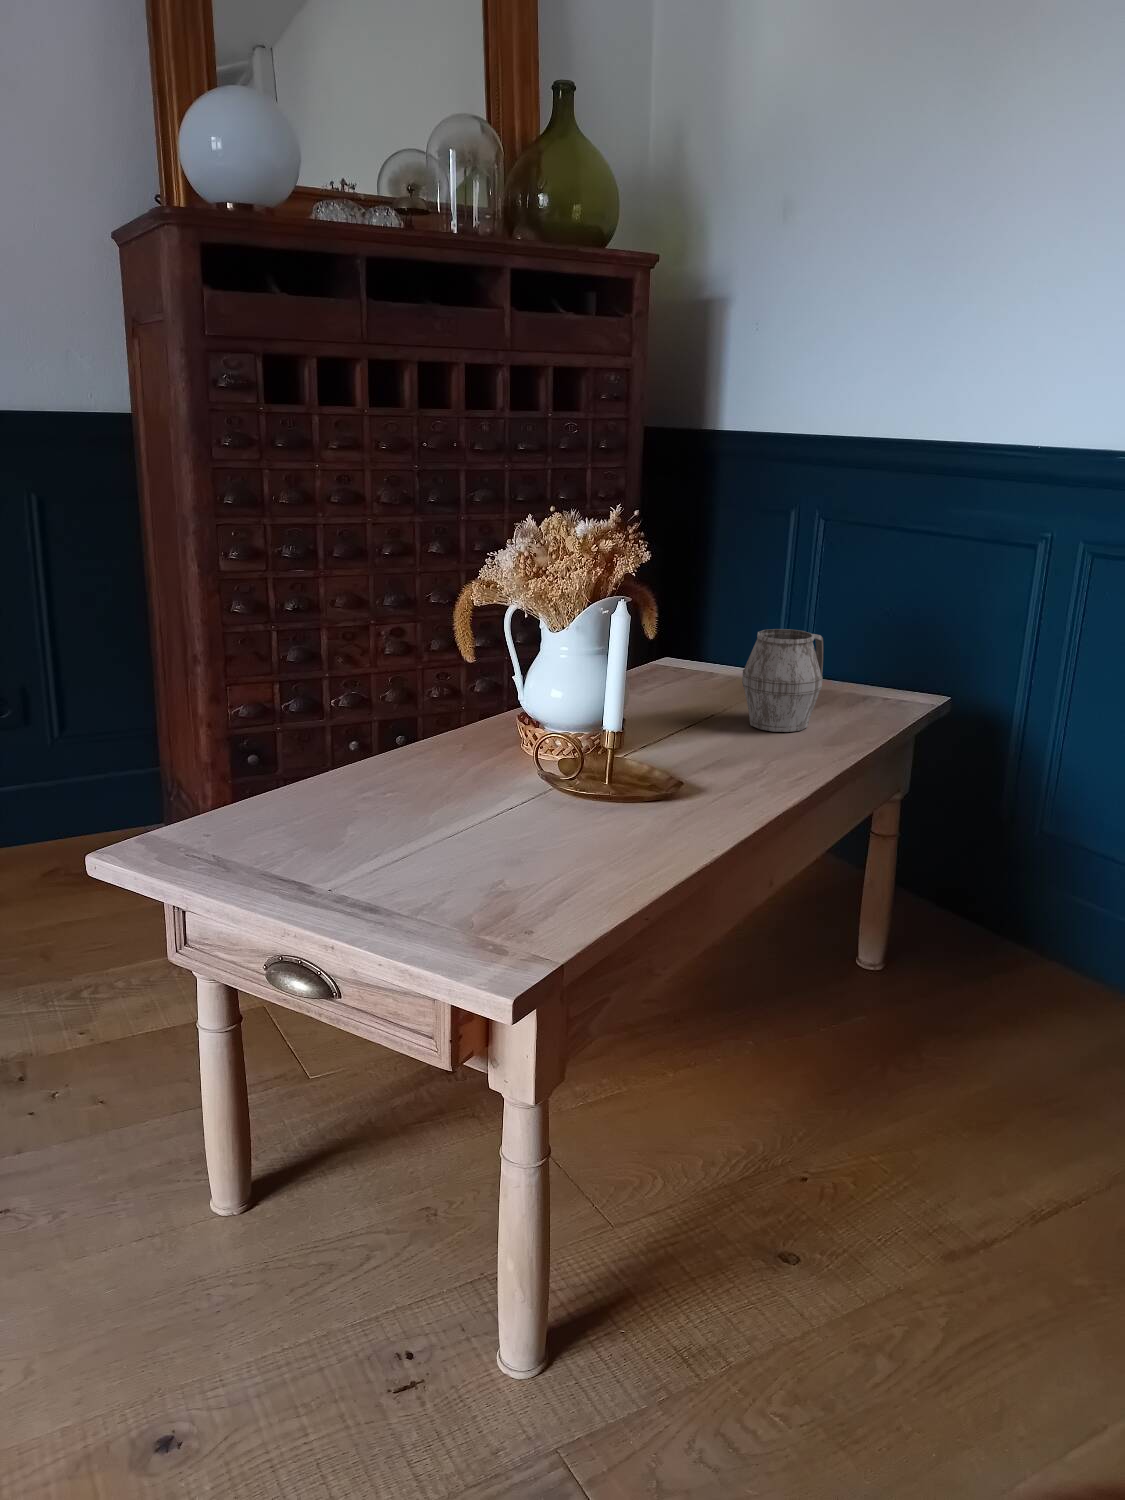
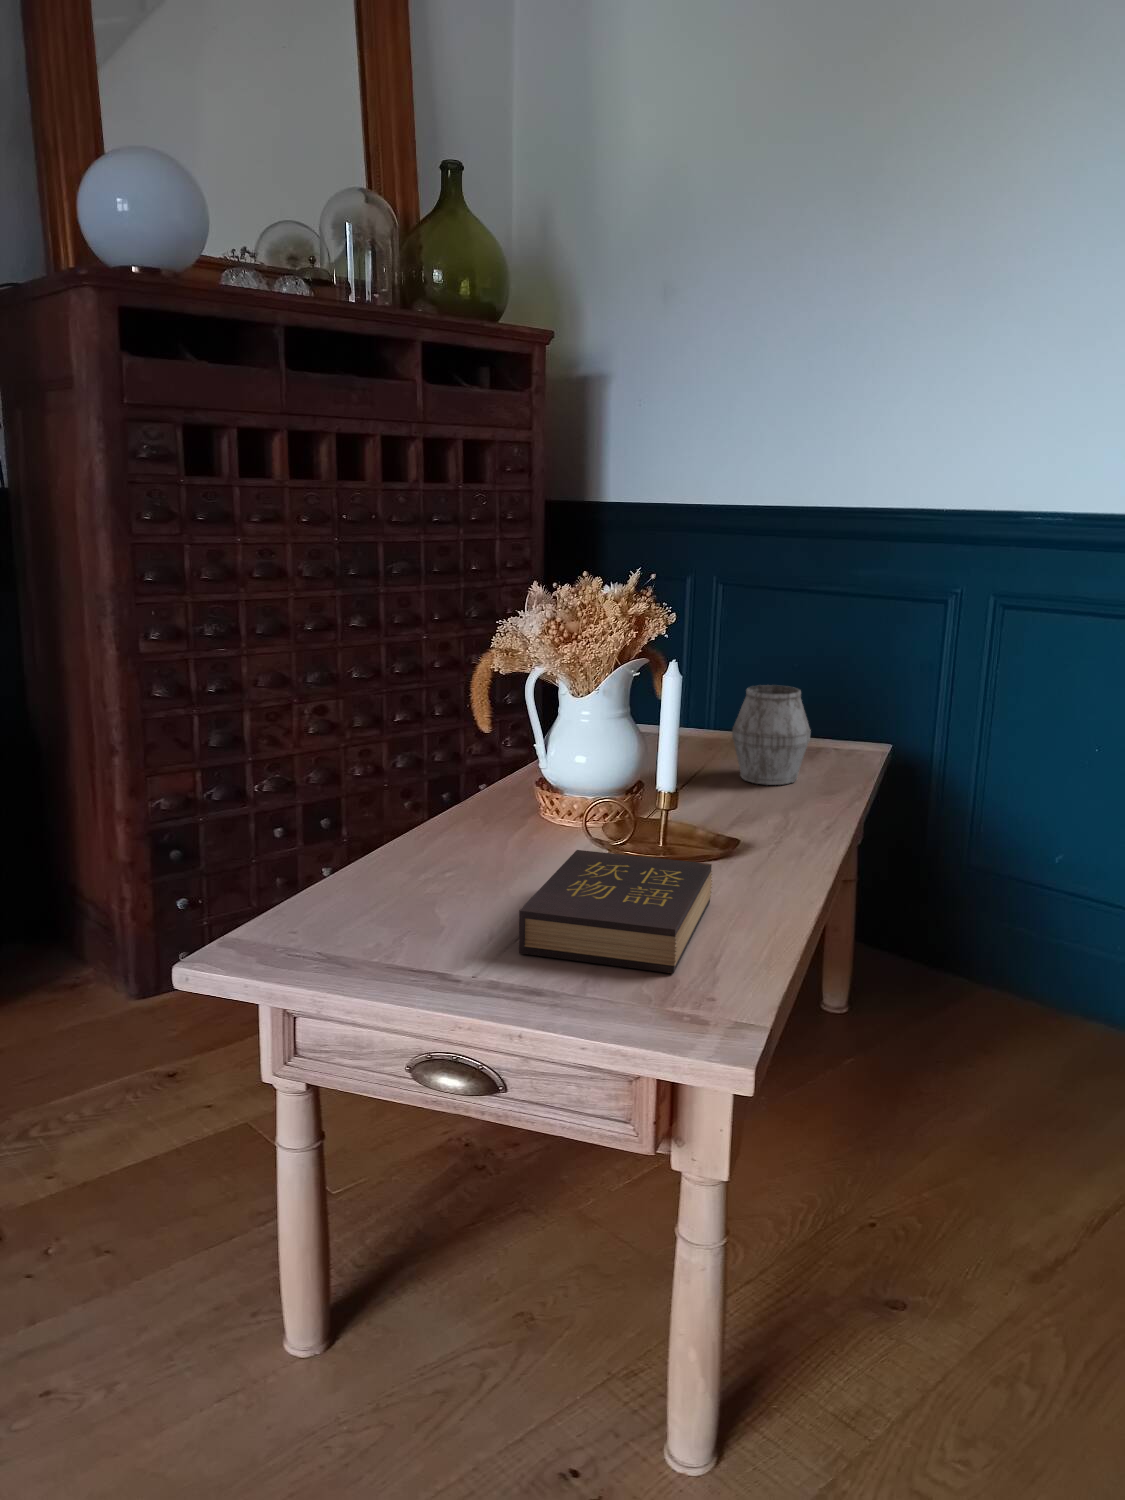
hardback book: none [383,780,608,906] -> present [519,850,712,973]

